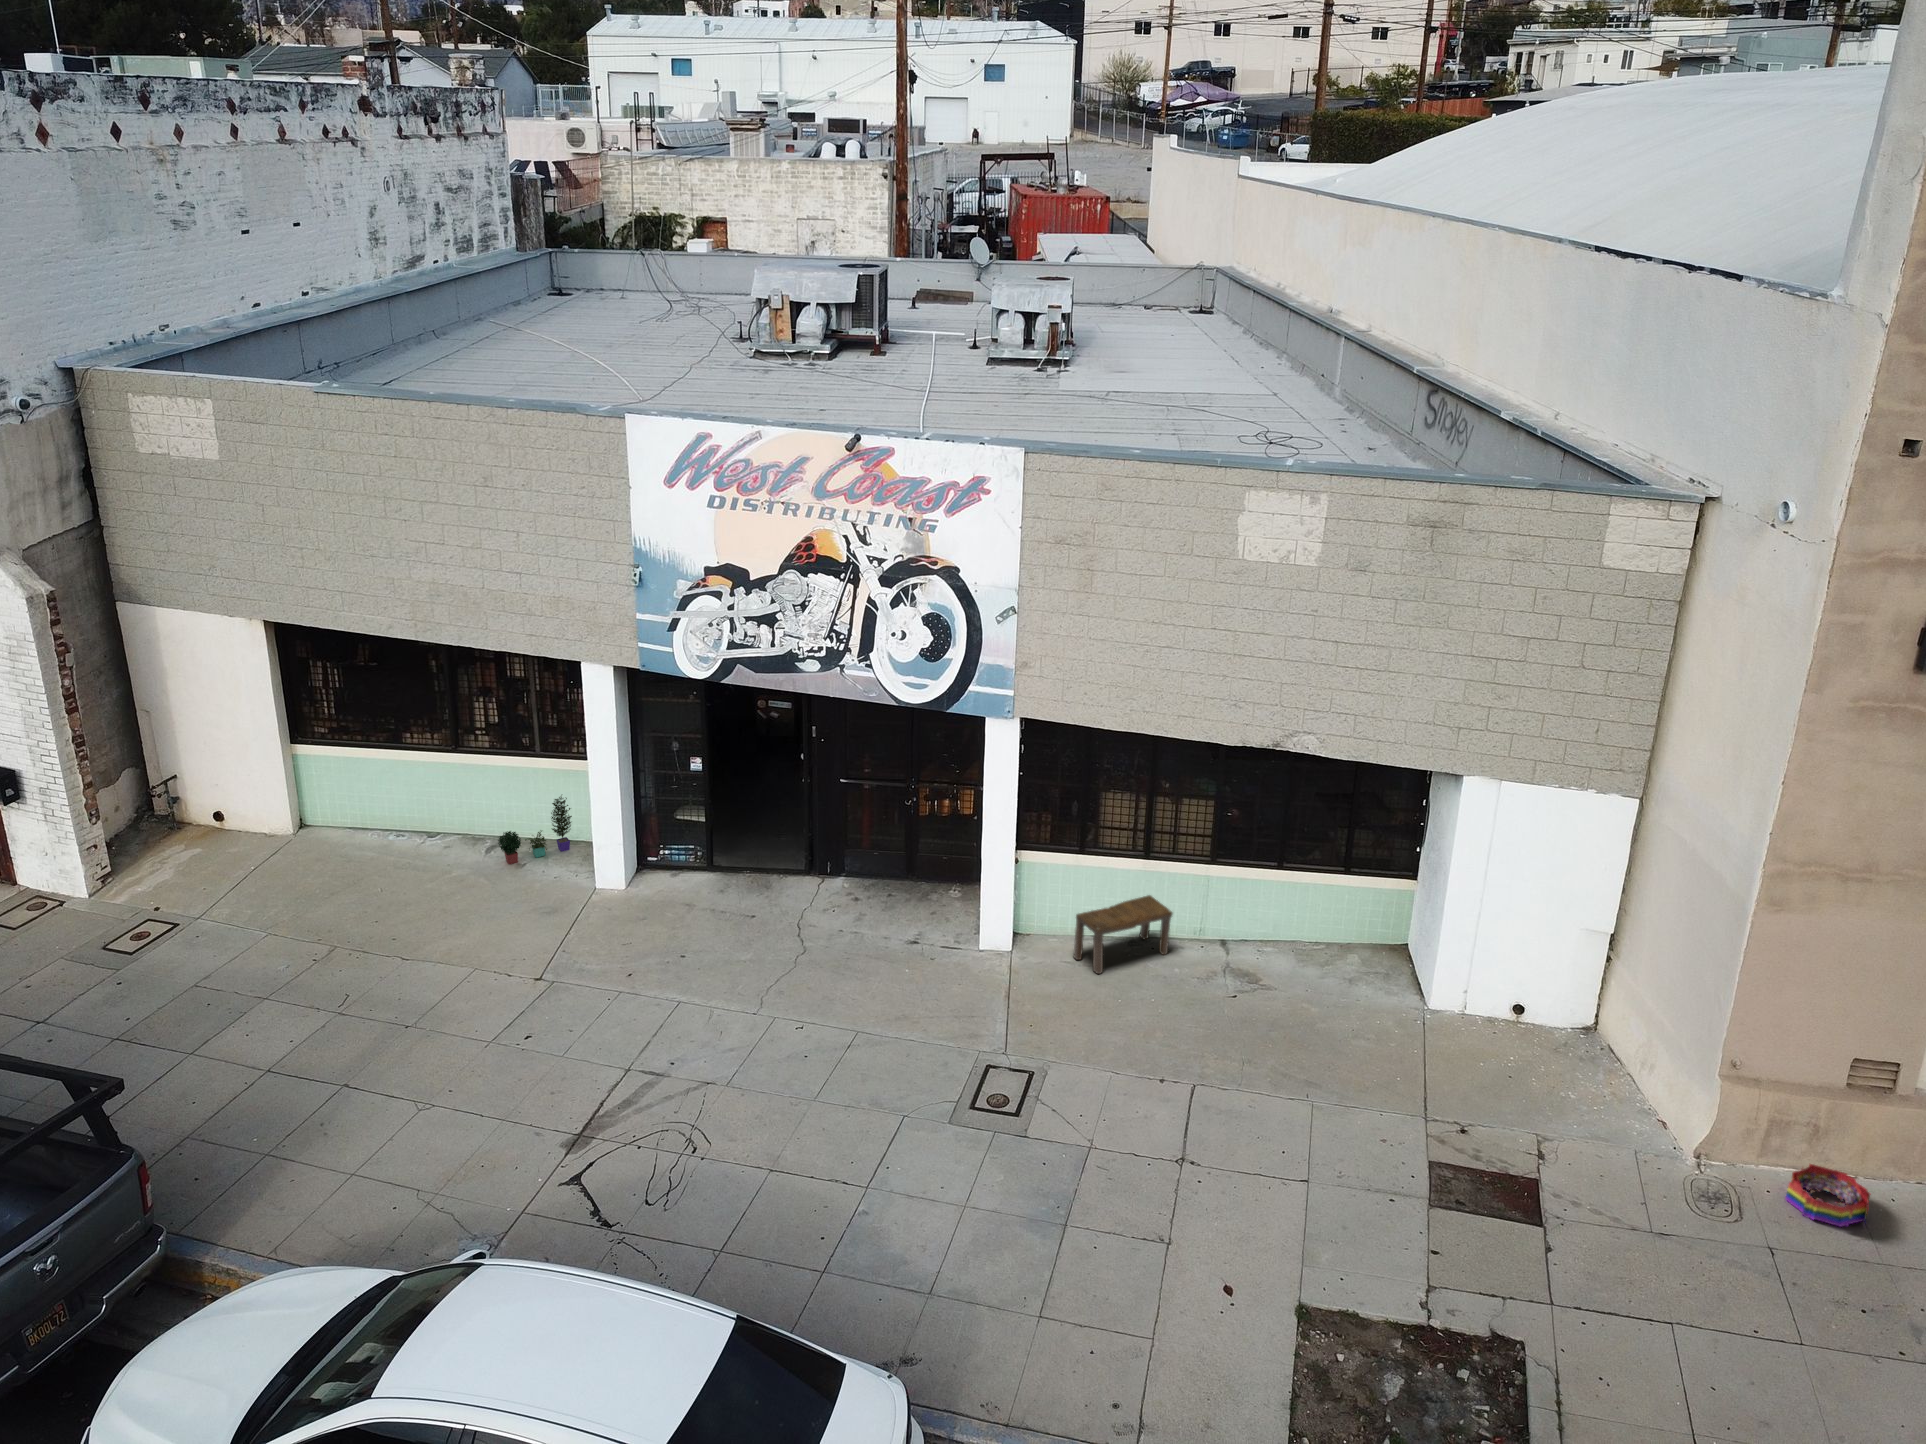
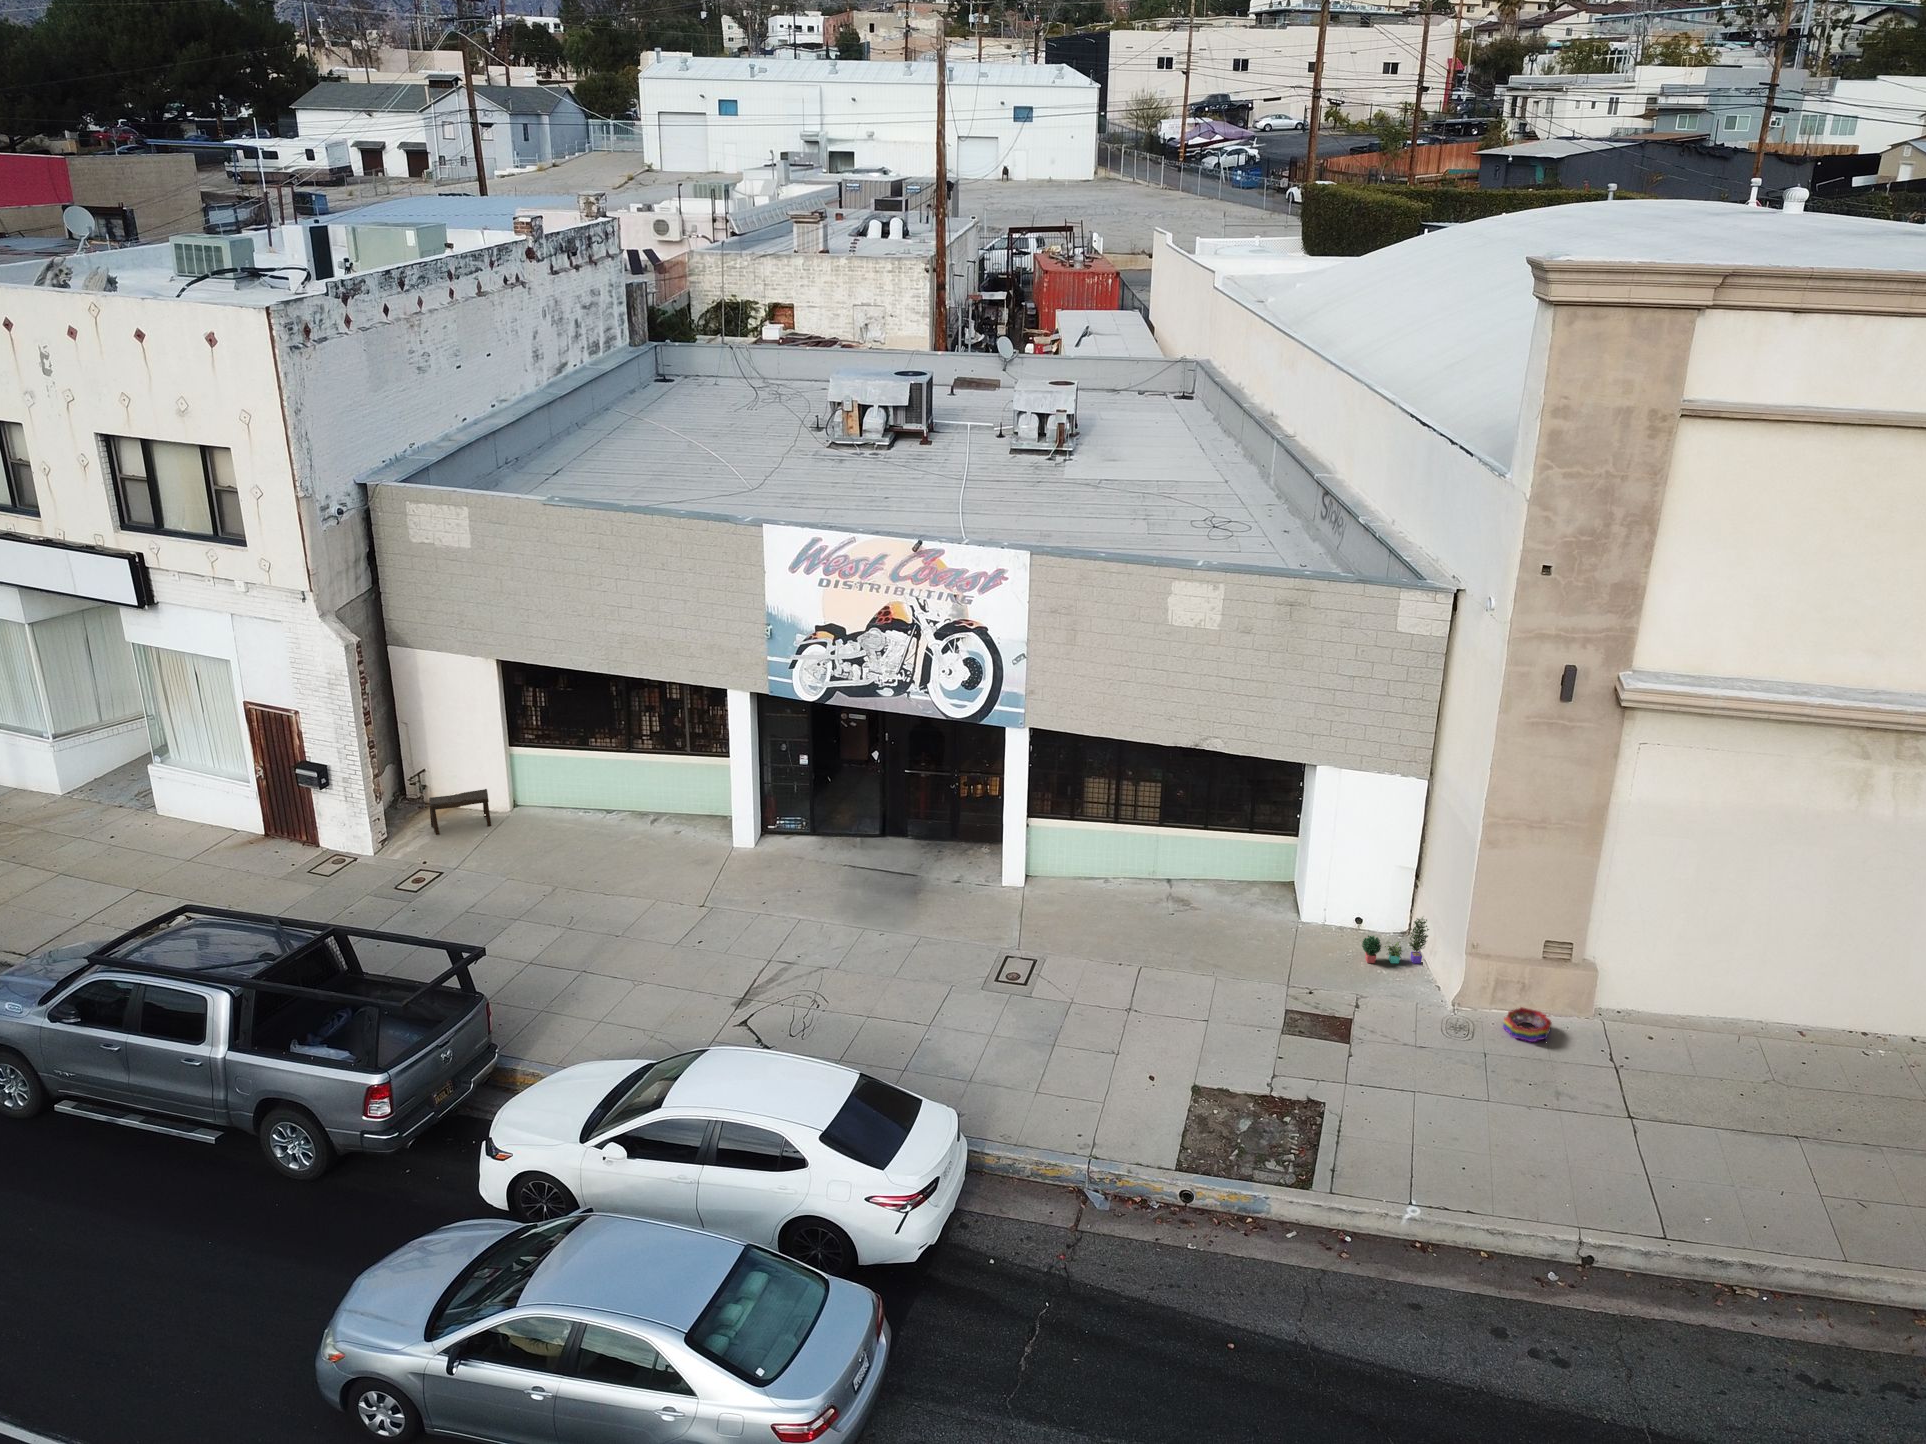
potted plant: present [498,797,572,864] -> present [1362,917,1429,964]
bench: present [1074,895,1172,974] -> present [429,789,491,835]

